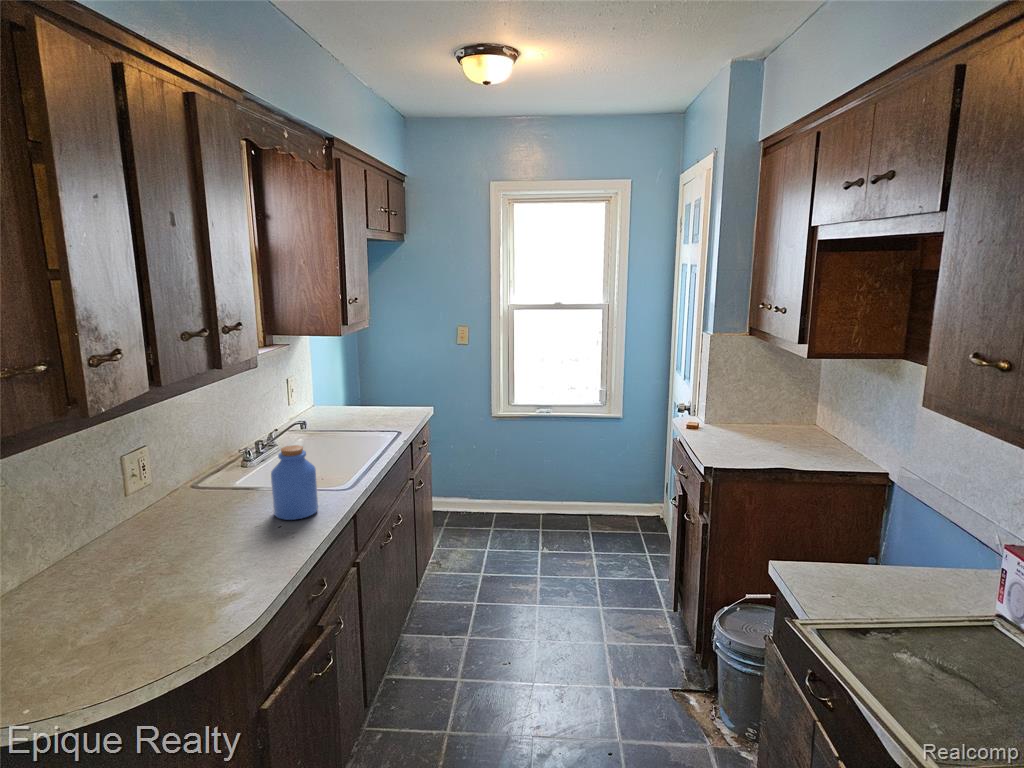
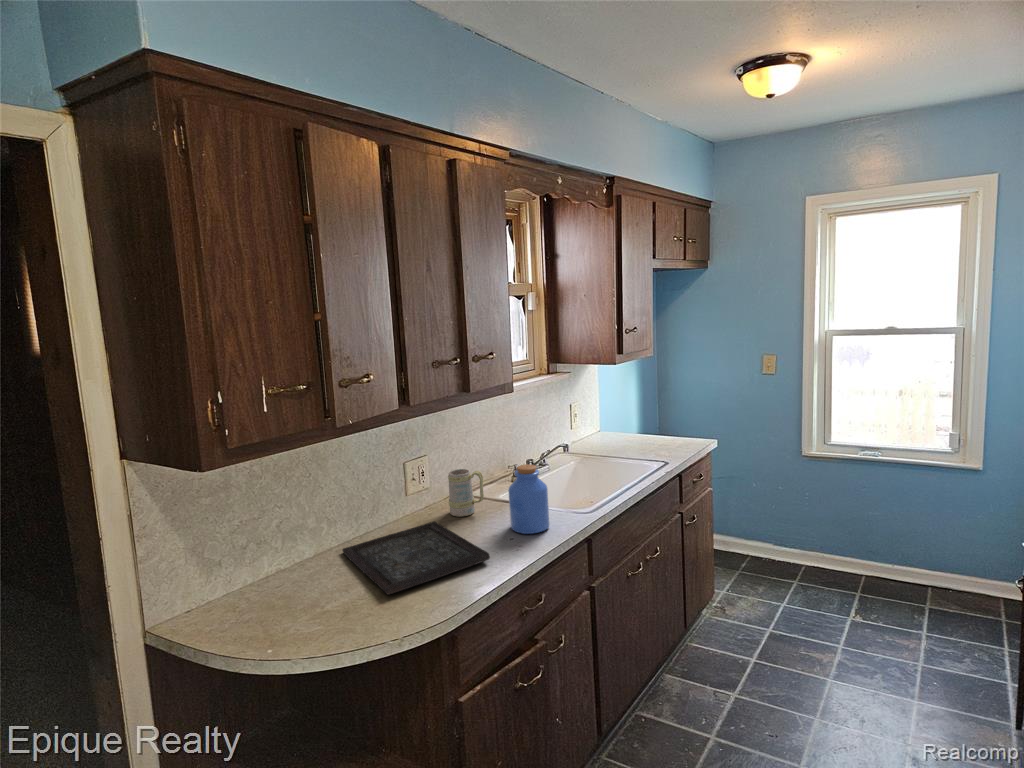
mug: none [184,459,231,515] -> present [448,469,484,517]
tray: none [57,525,273,613] -> present [342,522,490,594]

